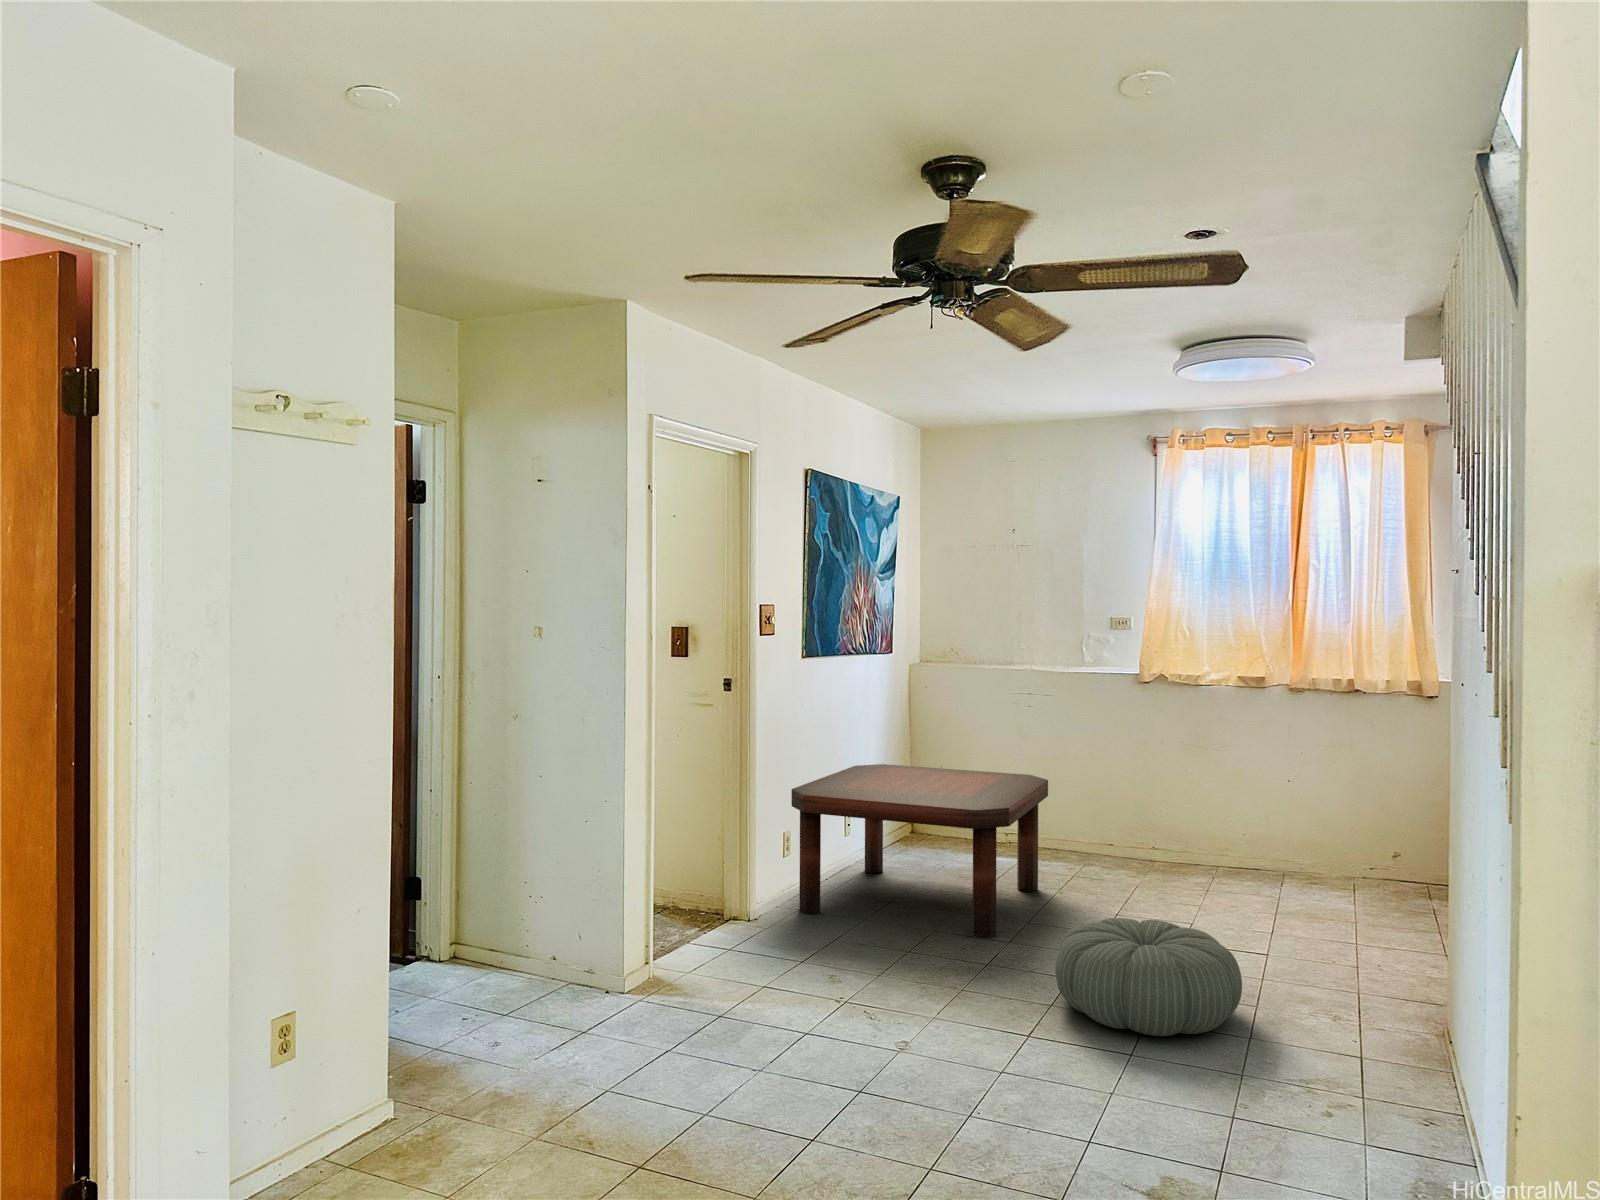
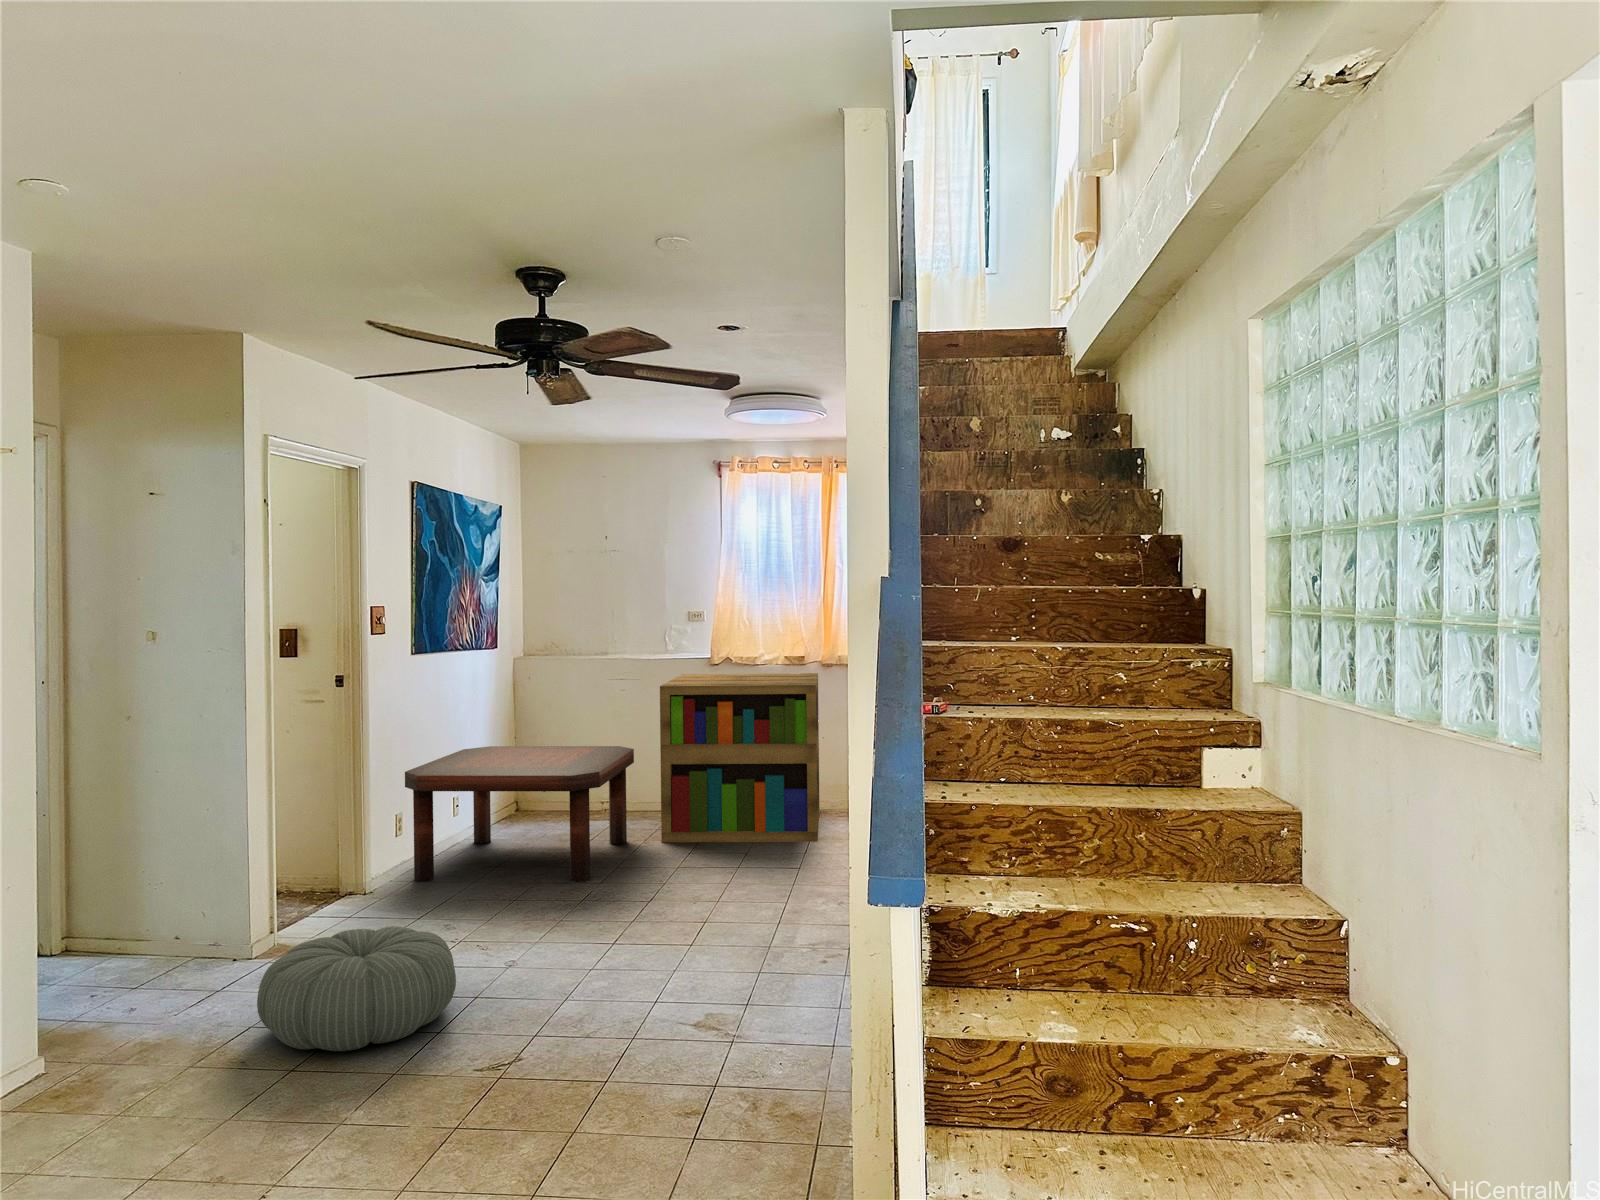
bookshelf: none [1080,692,1289,918] -> present [660,673,819,842]
pouf: present [1055,918,1242,1036] -> present [257,926,456,1051]

